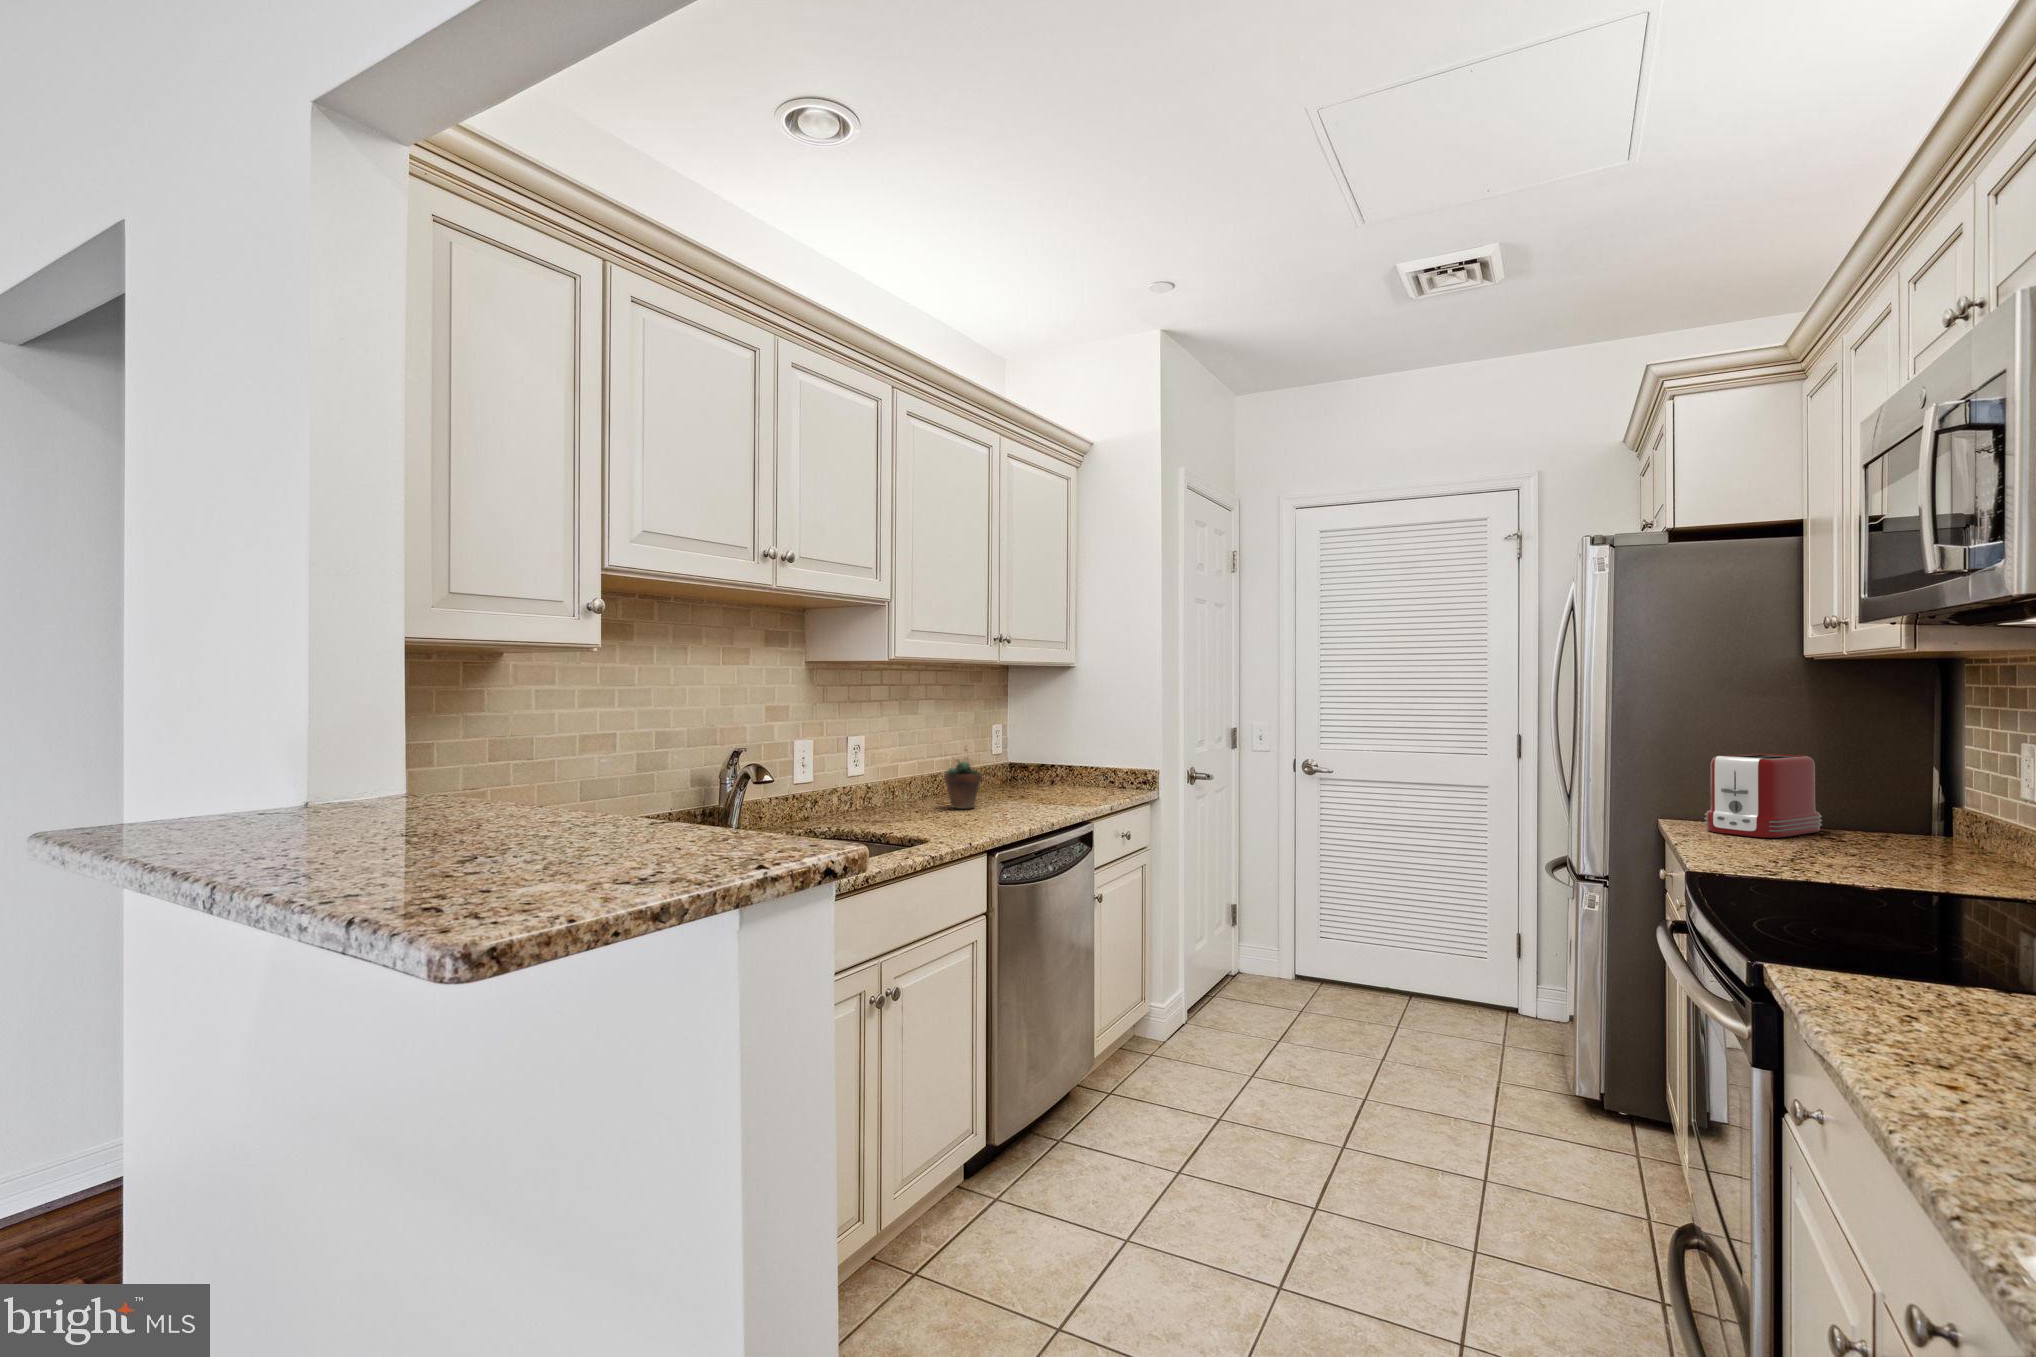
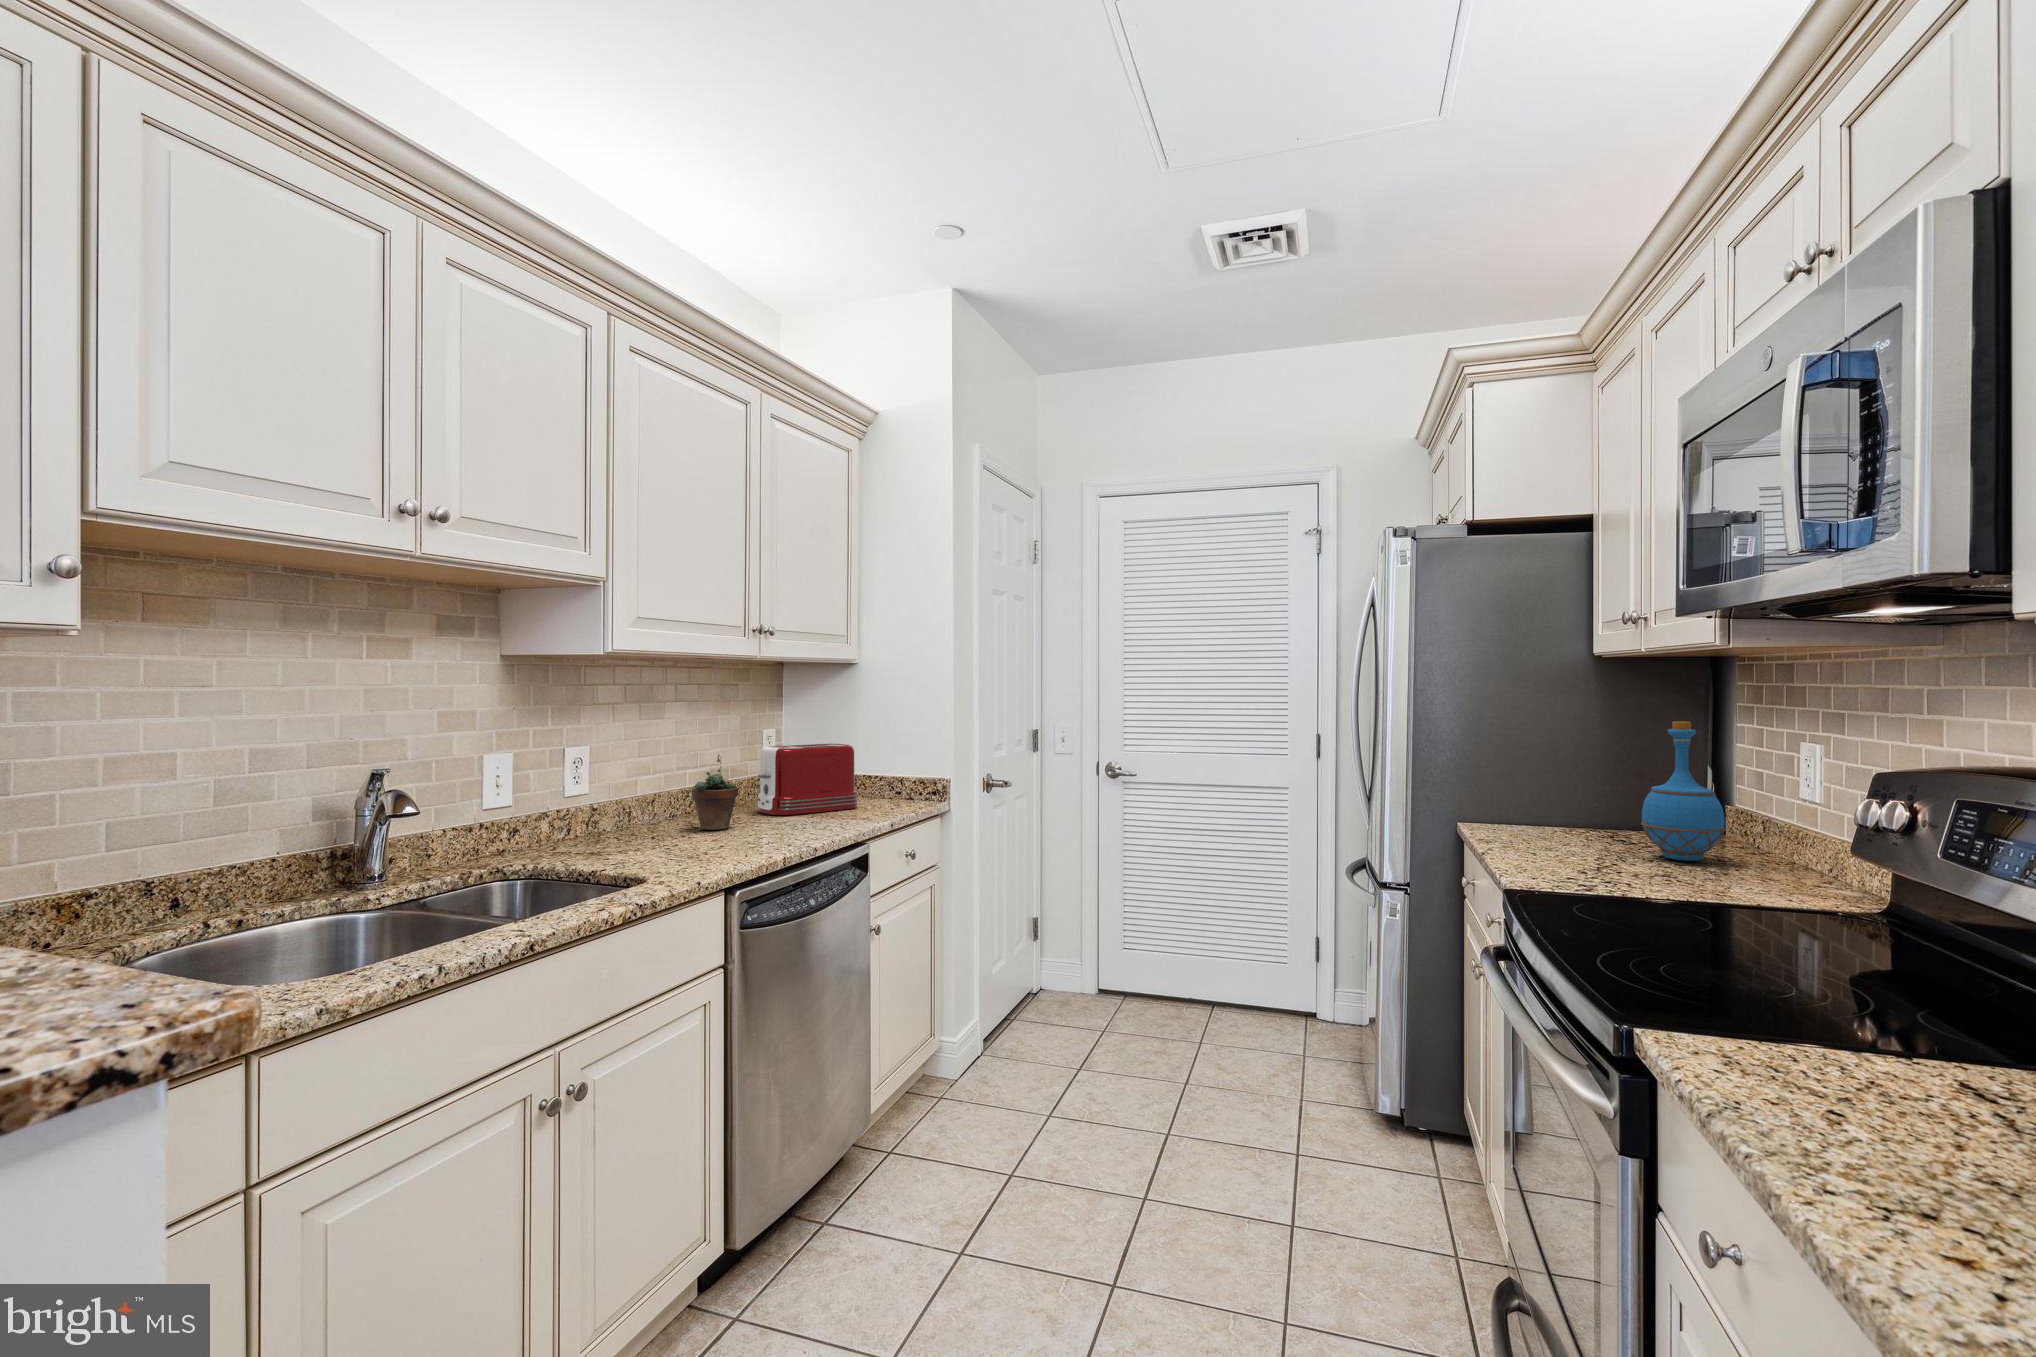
bottle: none [1841,723,1930,856] -> present [1641,721,1725,861]
toaster: present [1705,754,1822,838] -> present [757,744,857,815]

